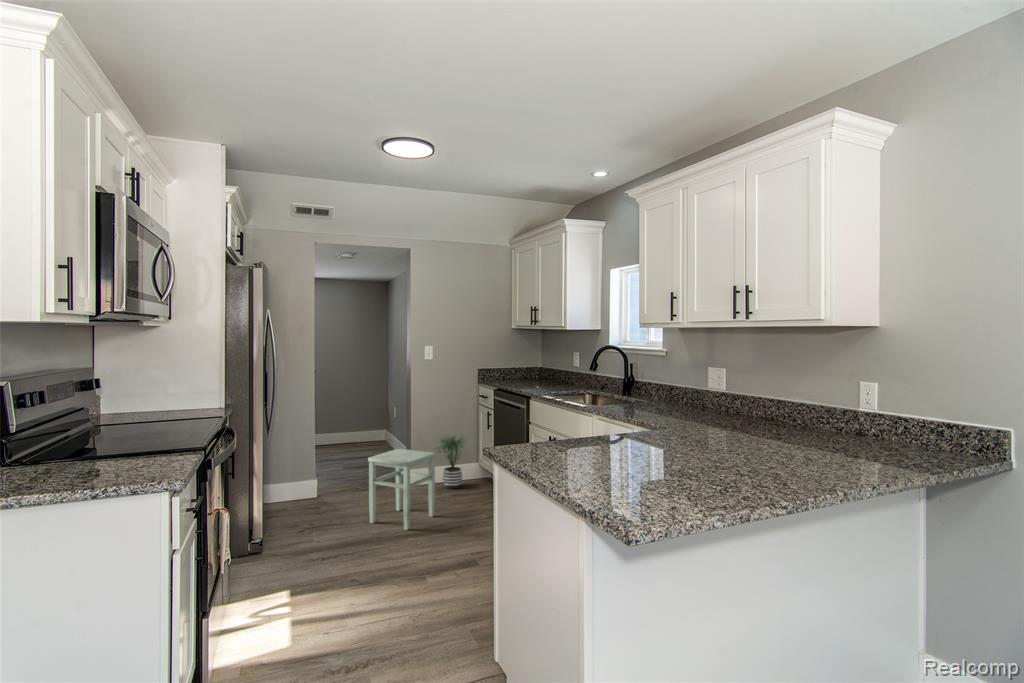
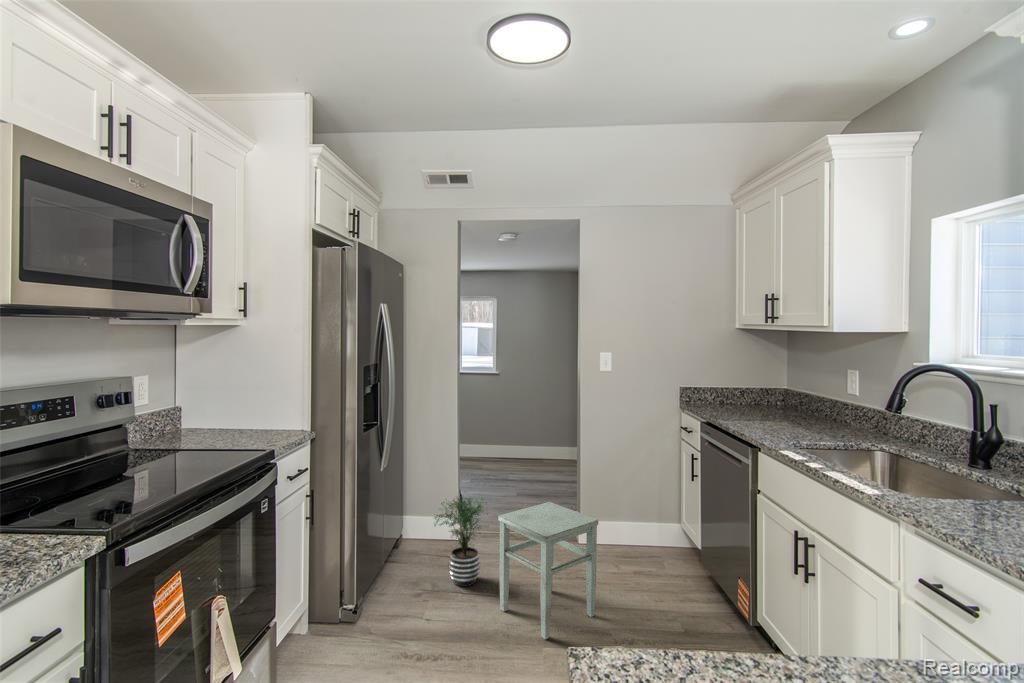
potted plant: present [438,435,465,489] -> present [434,497,484,586]

